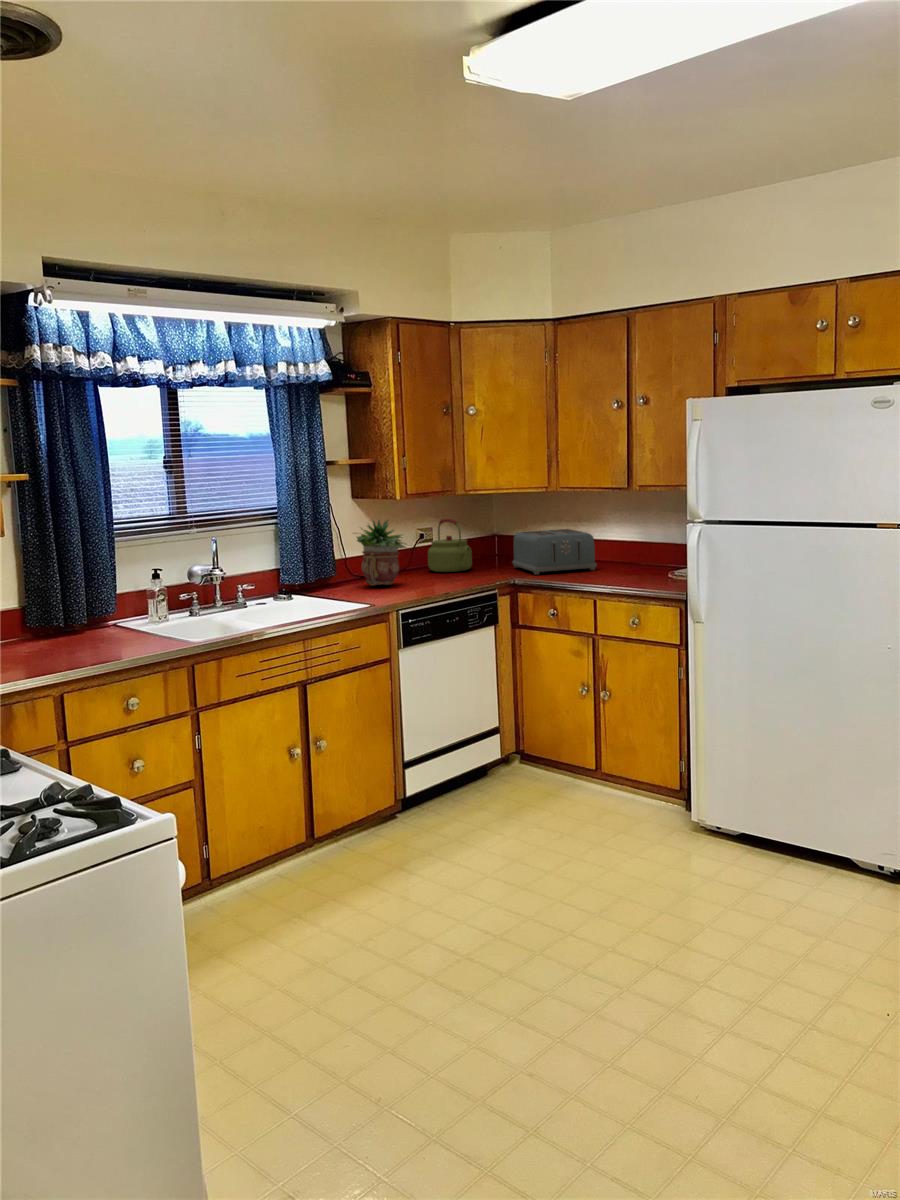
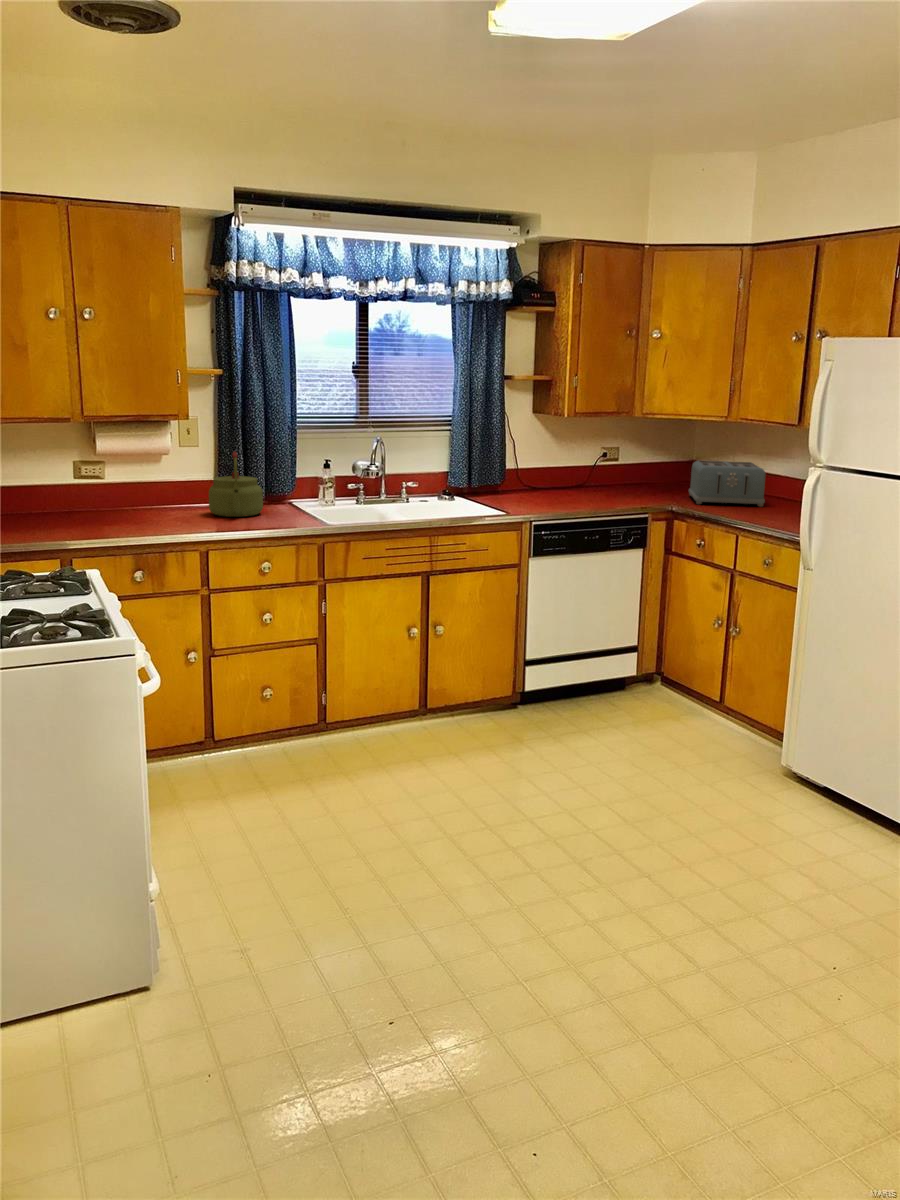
kettle: present [428,519,472,572] -> present [209,452,263,517]
potted plant: present [357,520,406,586] -> none [522,433,574,497]

